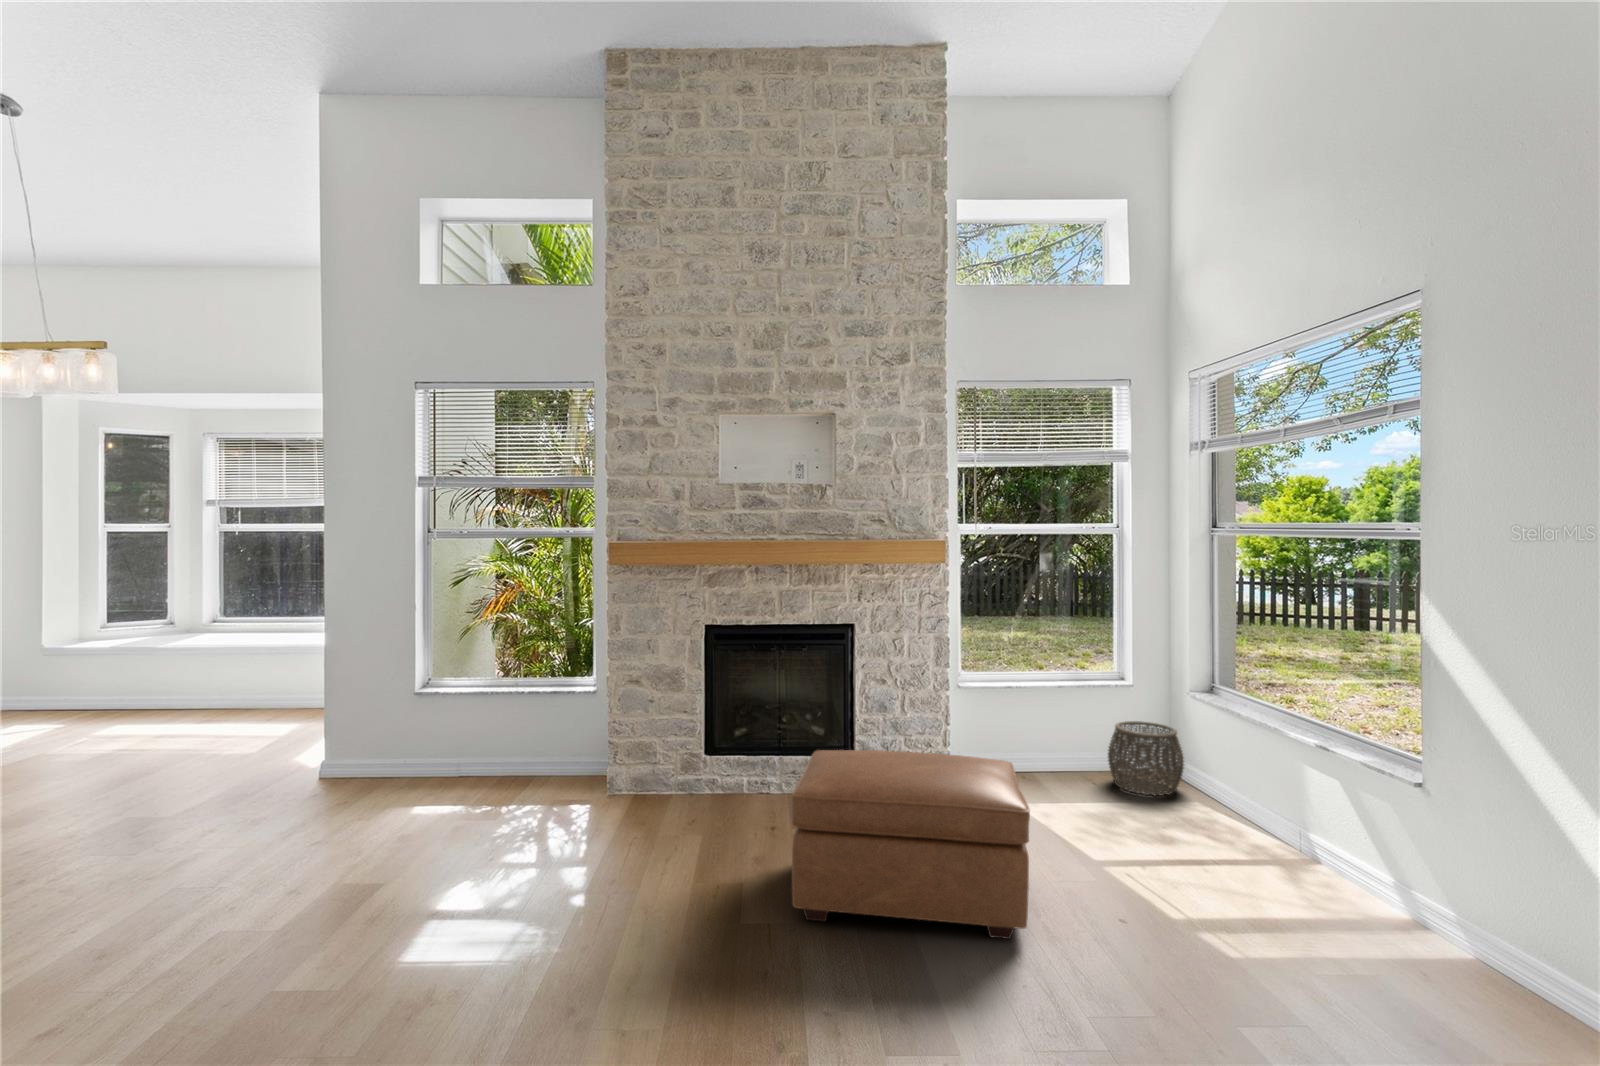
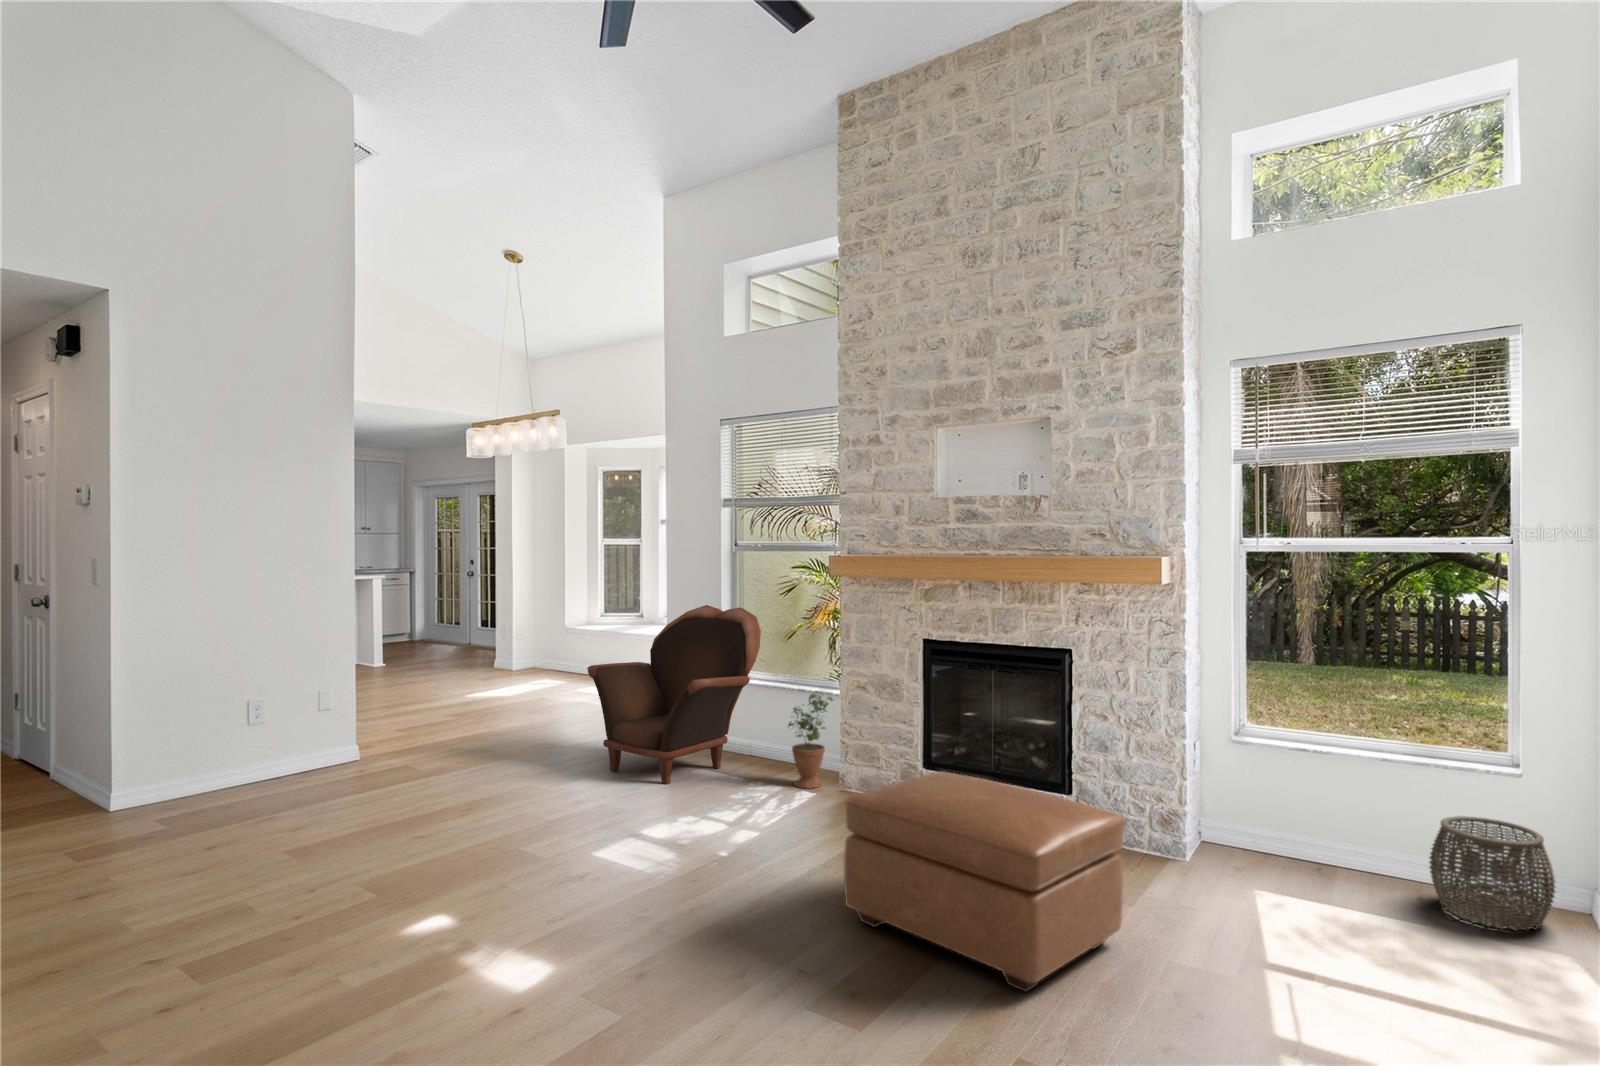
armchair: none [244,602,488,825] -> present [587,605,761,784]
potted plant: none [541,686,592,796] -> present [788,693,833,789]

